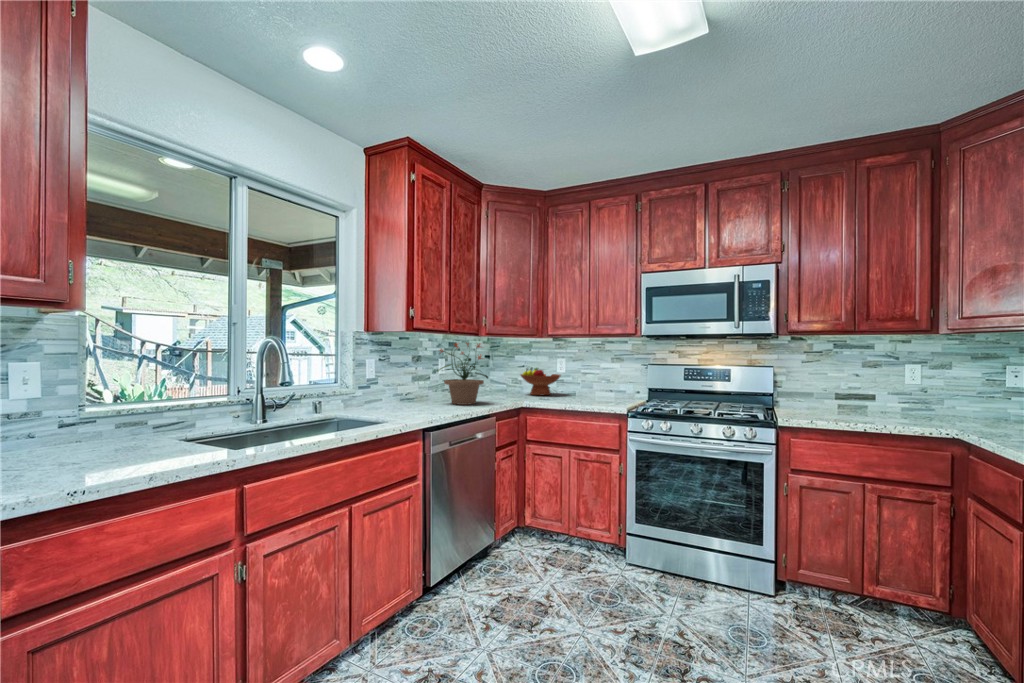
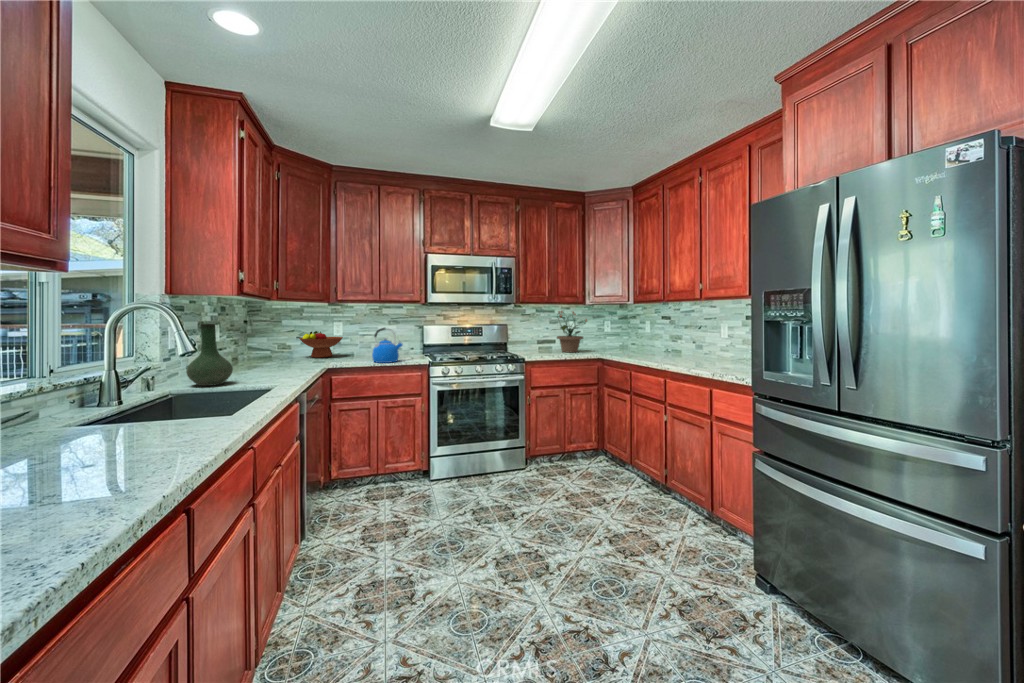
potted plant: present [438,343,488,405] -> present [557,311,587,352]
vase: none [384,357,417,410] -> present [186,324,233,386]
kettle: none [567,365,604,406] -> present [372,328,403,363]

